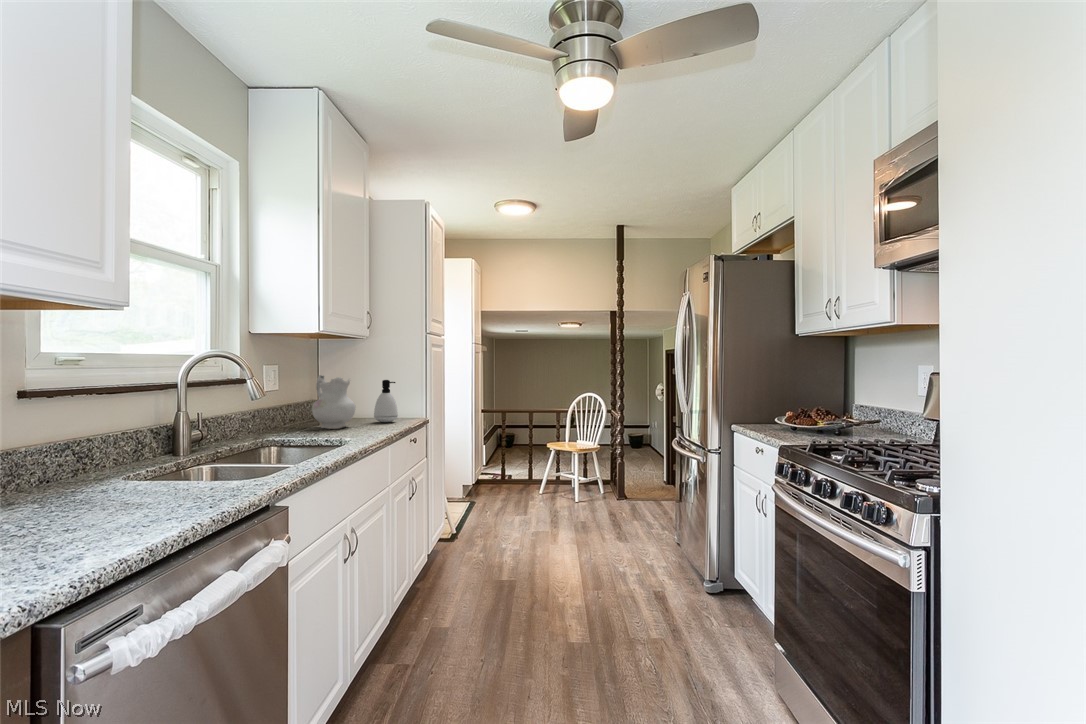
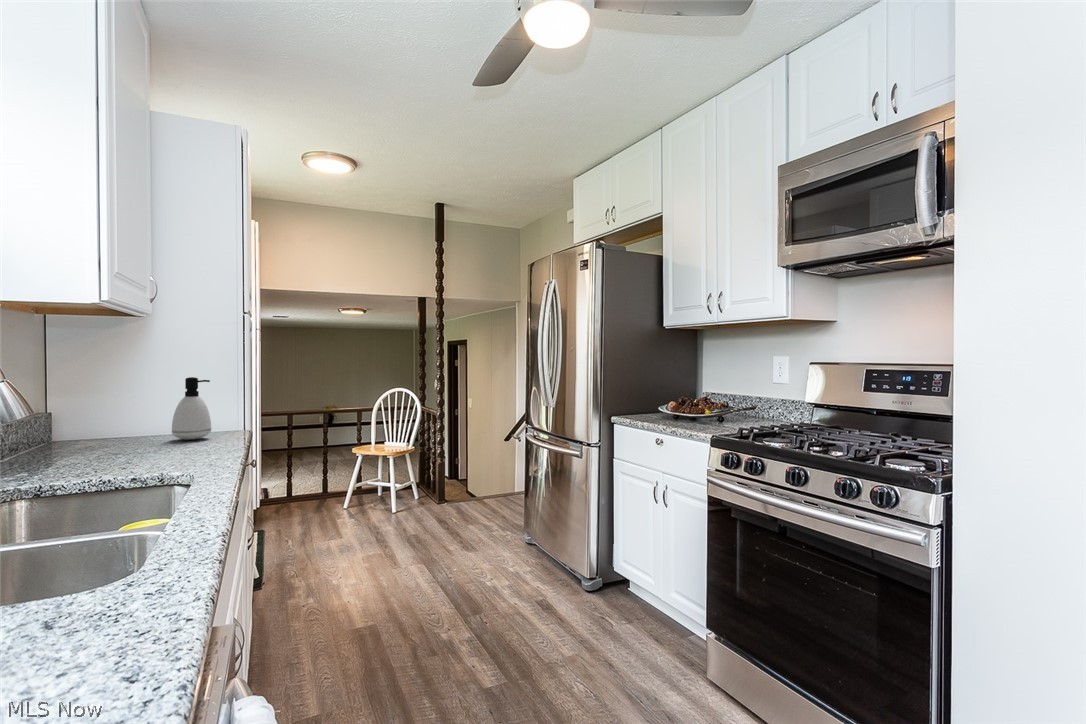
ceramic pitcher: present [312,375,355,429] -> none [70,372,152,457]

